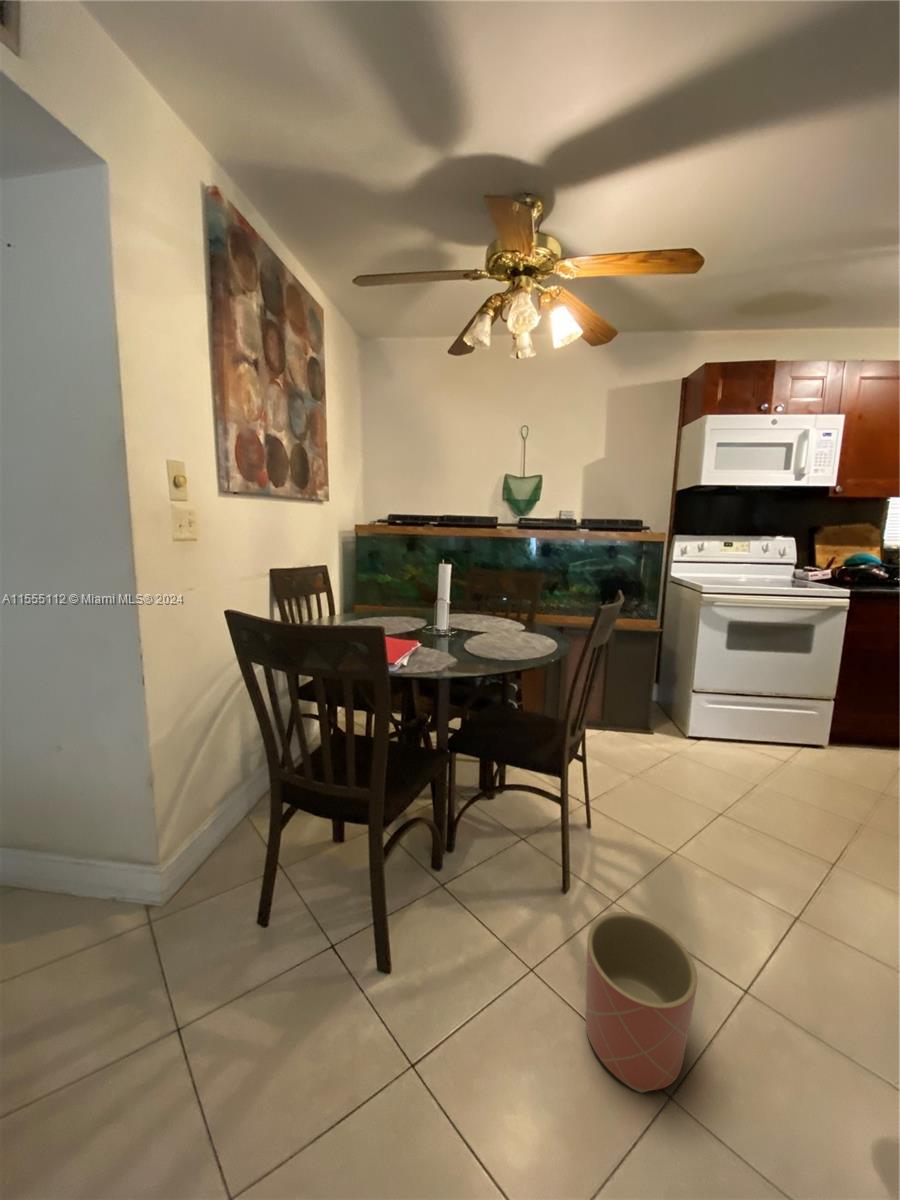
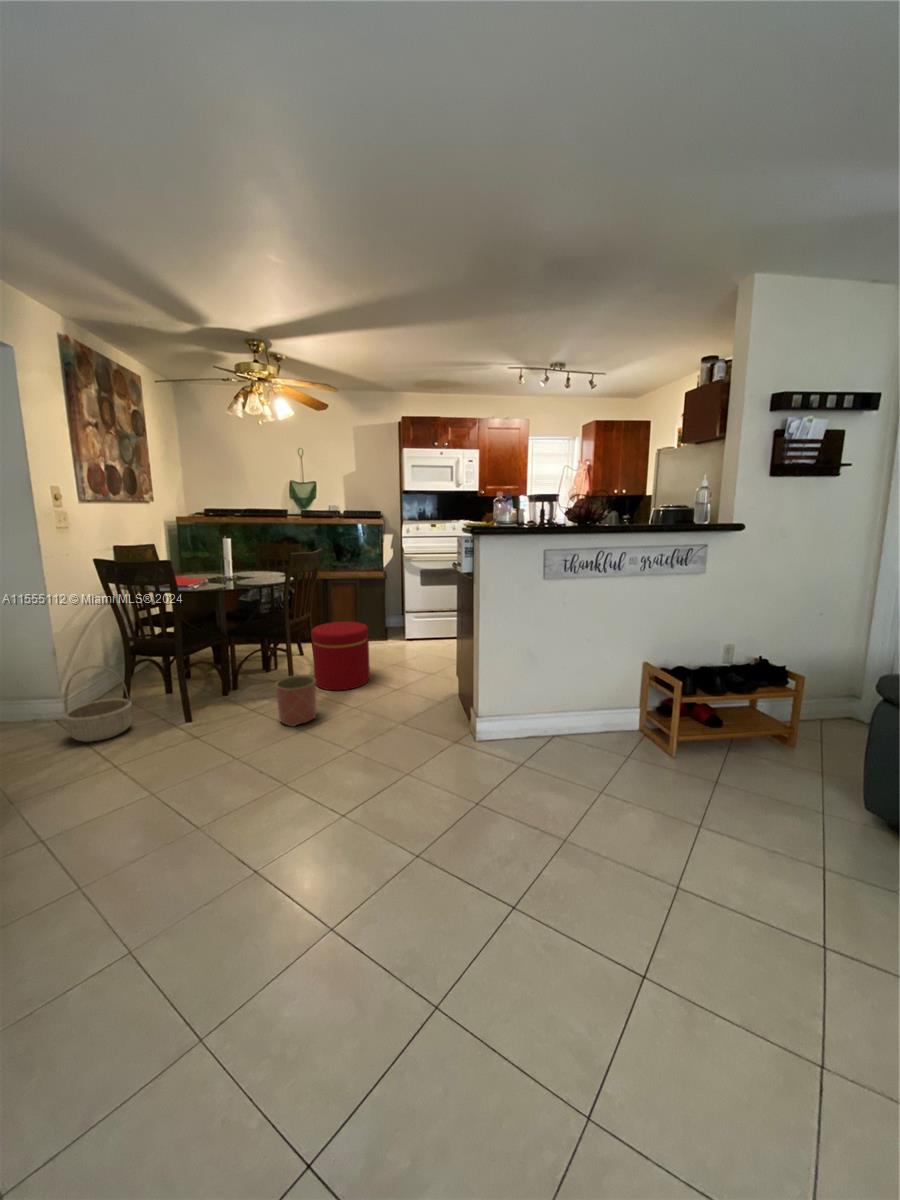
ottoman: none [592,732,726,904] -> present [311,622,370,690]
basket: none [131,847,268,1027] -> present [64,665,132,742]

